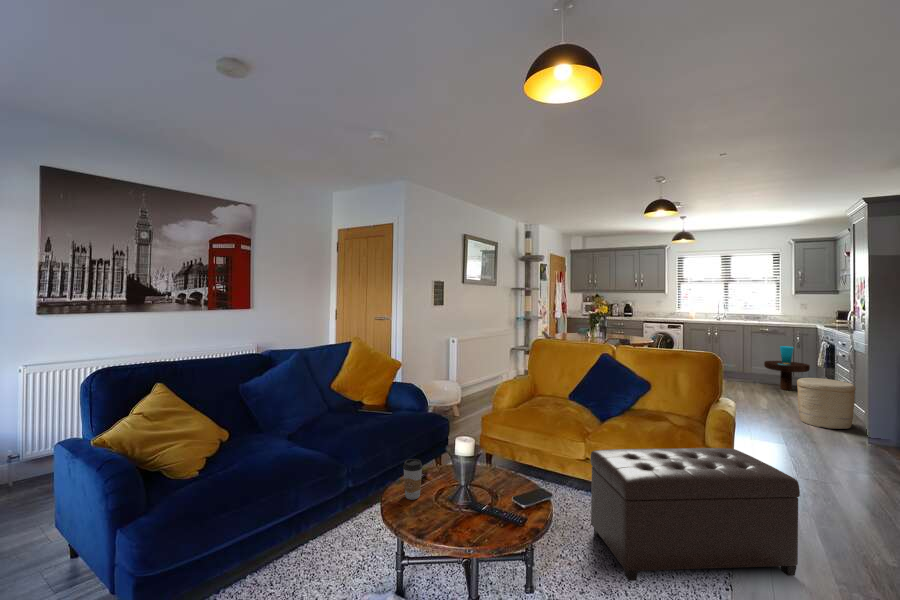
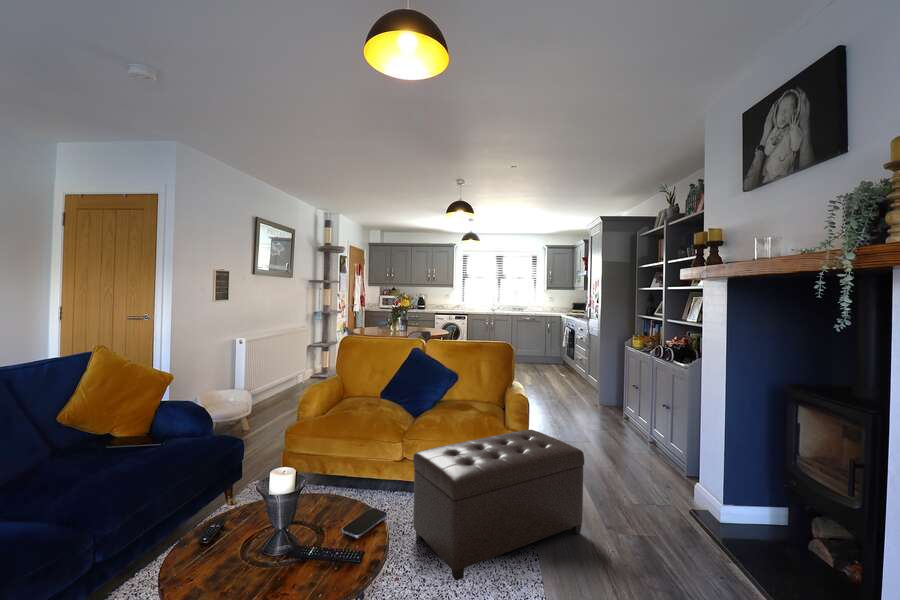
side table: present [764,346,810,391] -> none [528,332,558,368]
woven basket: present [797,378,856,429] -> none [555,357,592,397]
coffee cup: present [403,459,422,500] -> none [192,509,221,565]

